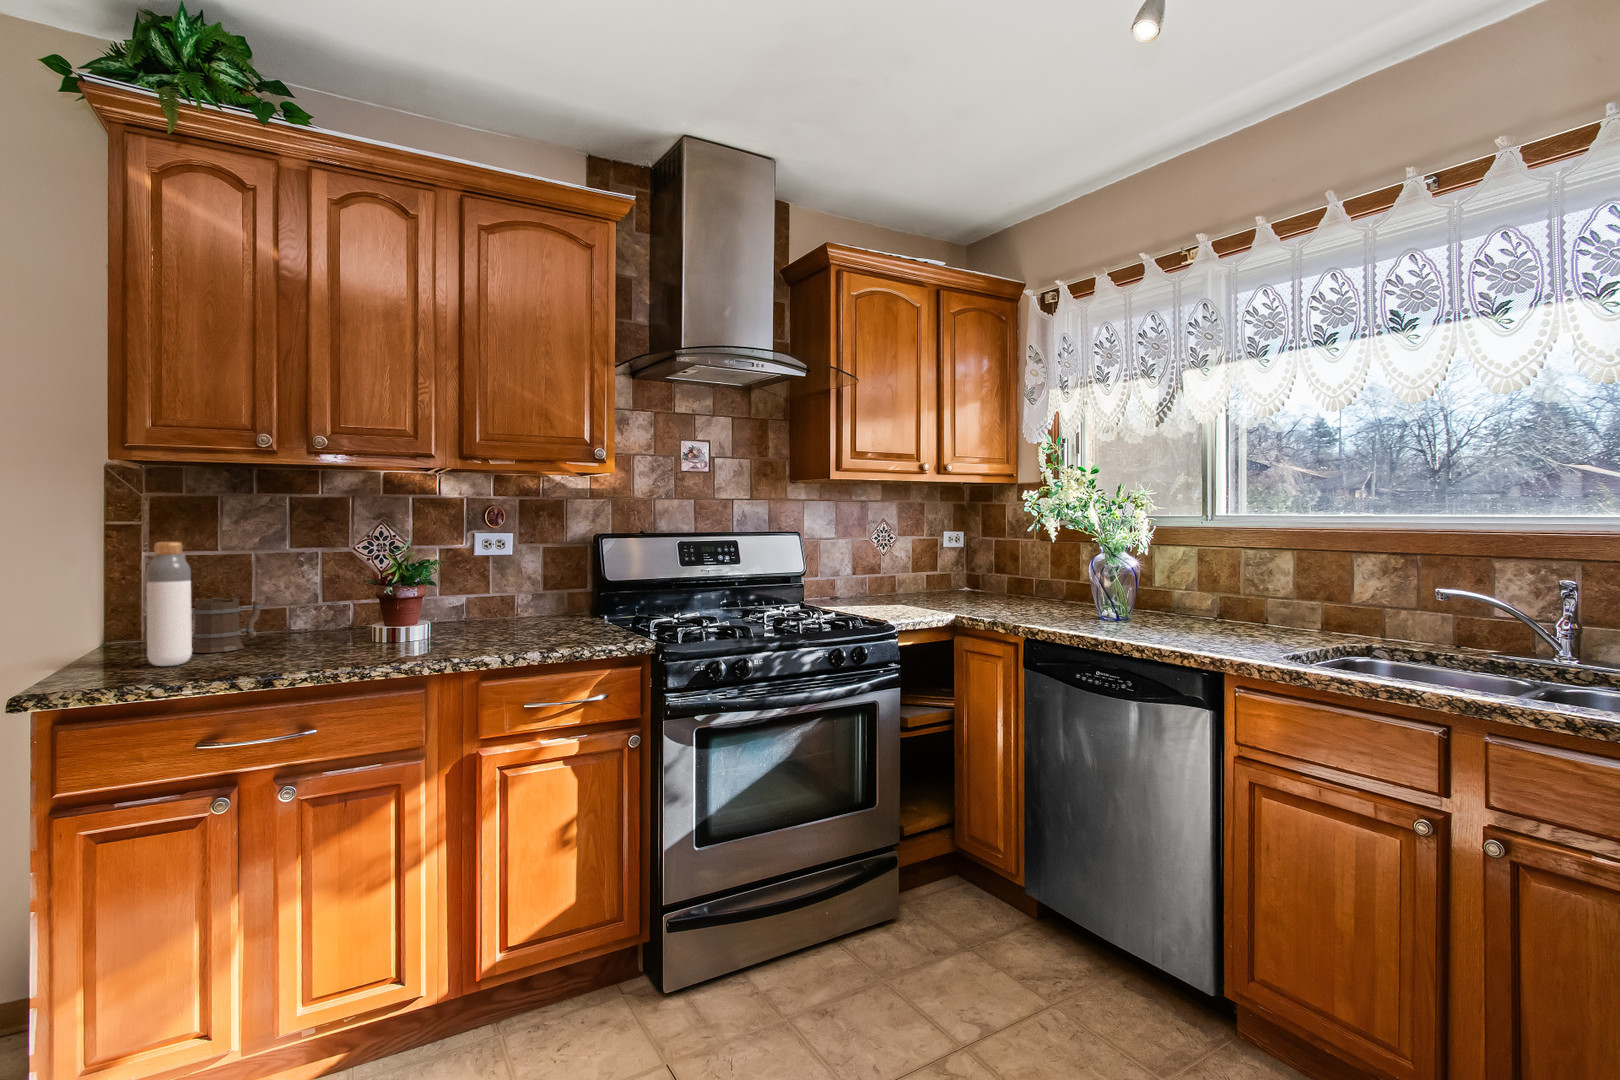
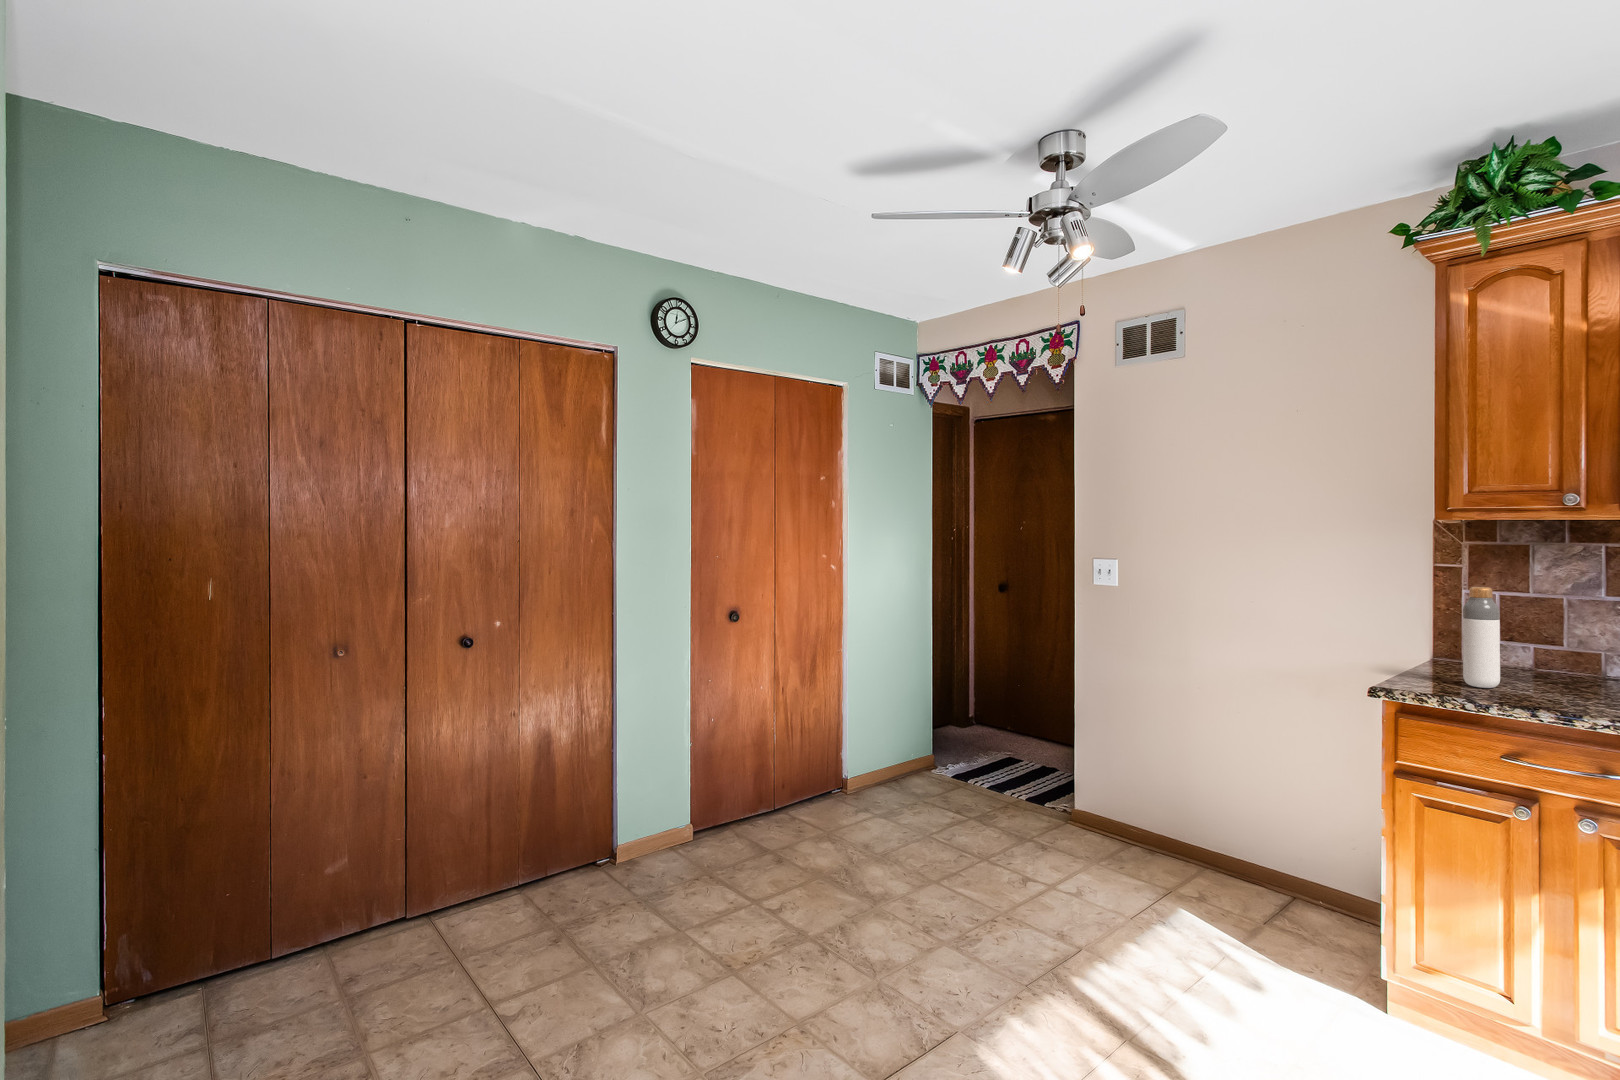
mug: present [192,598,261,653] -> none [1501,634,1571,684]

